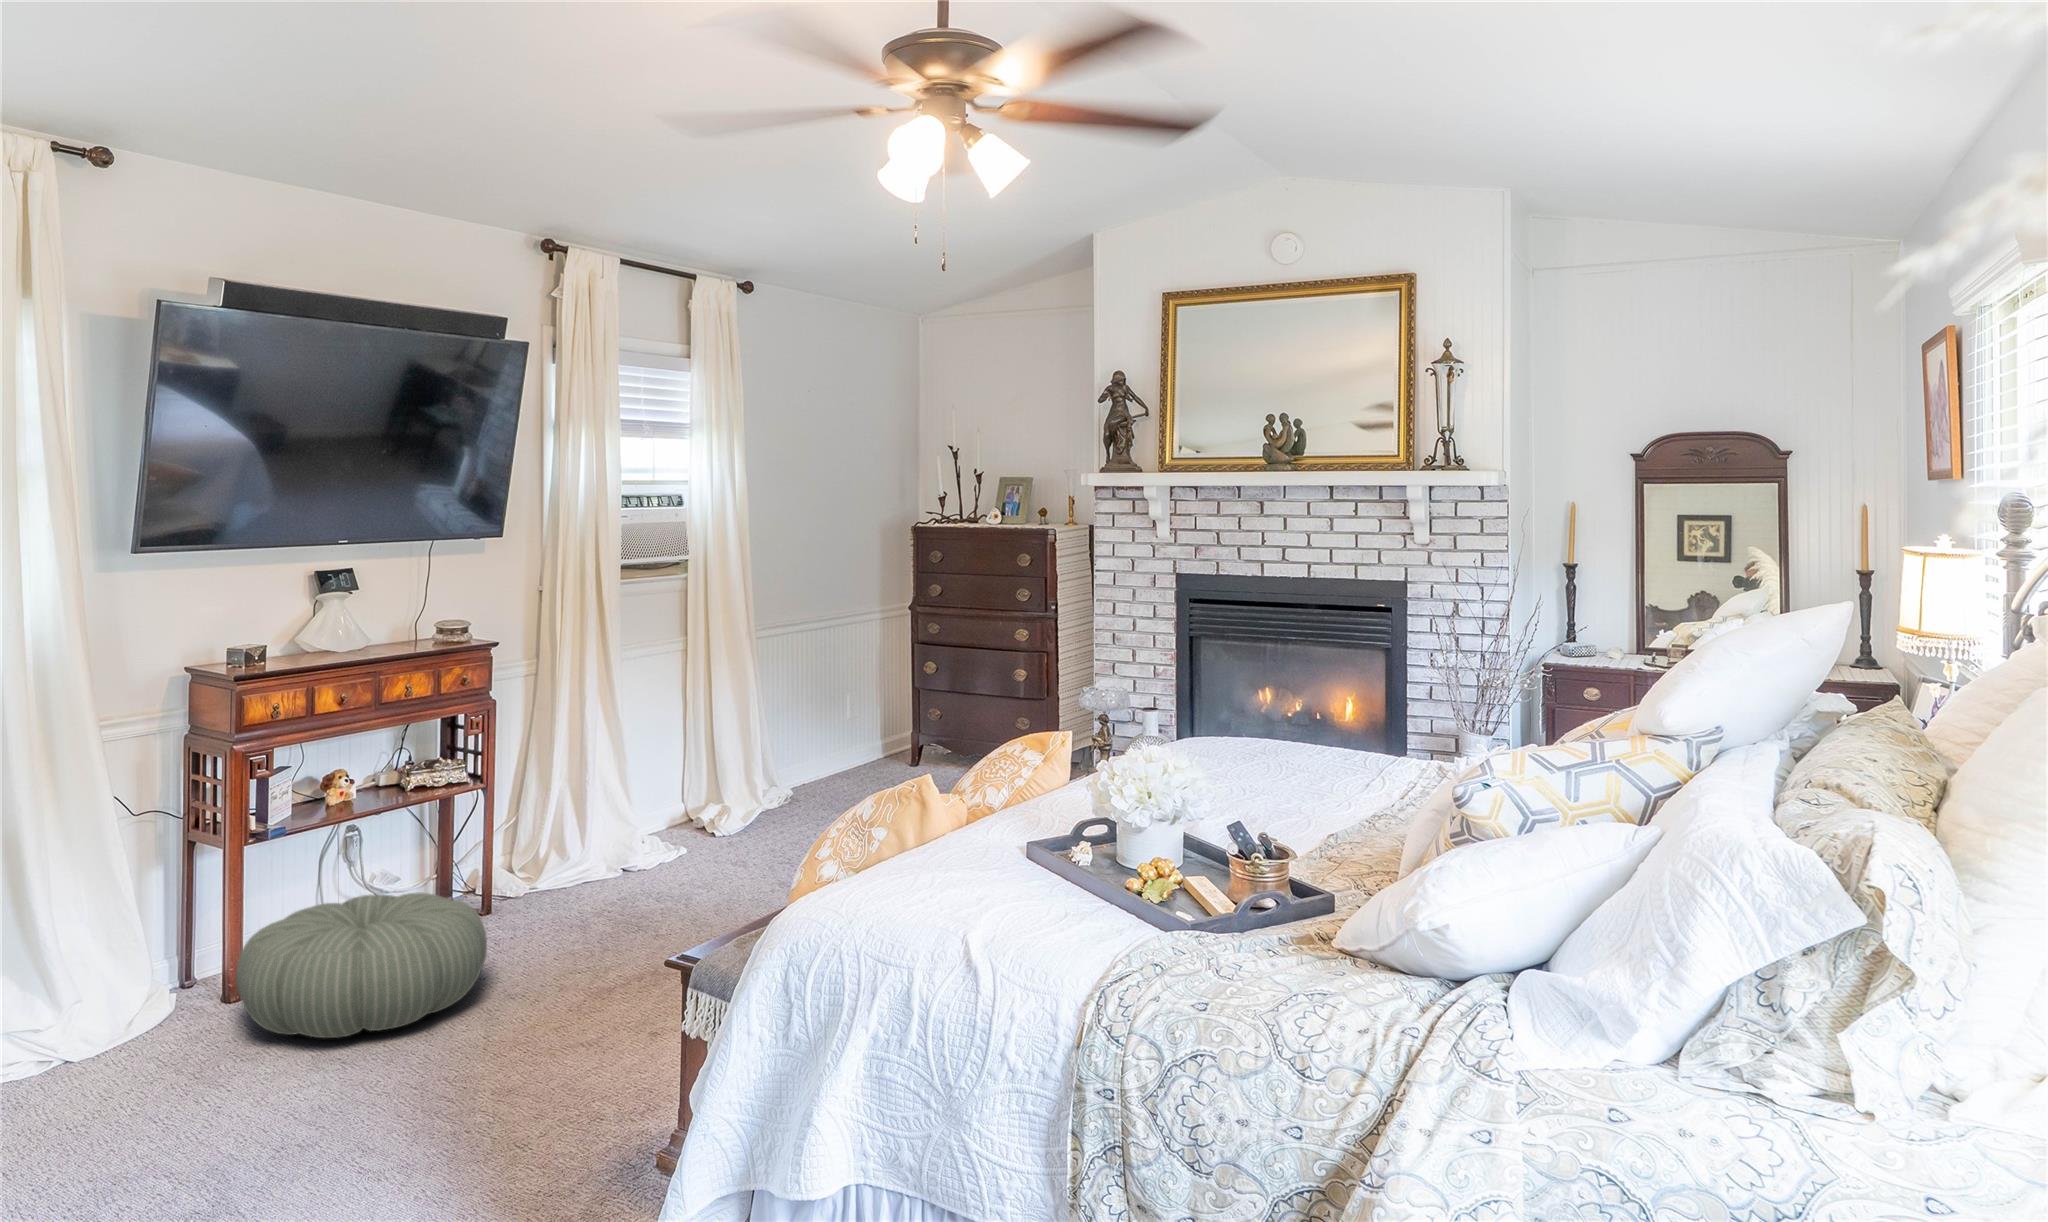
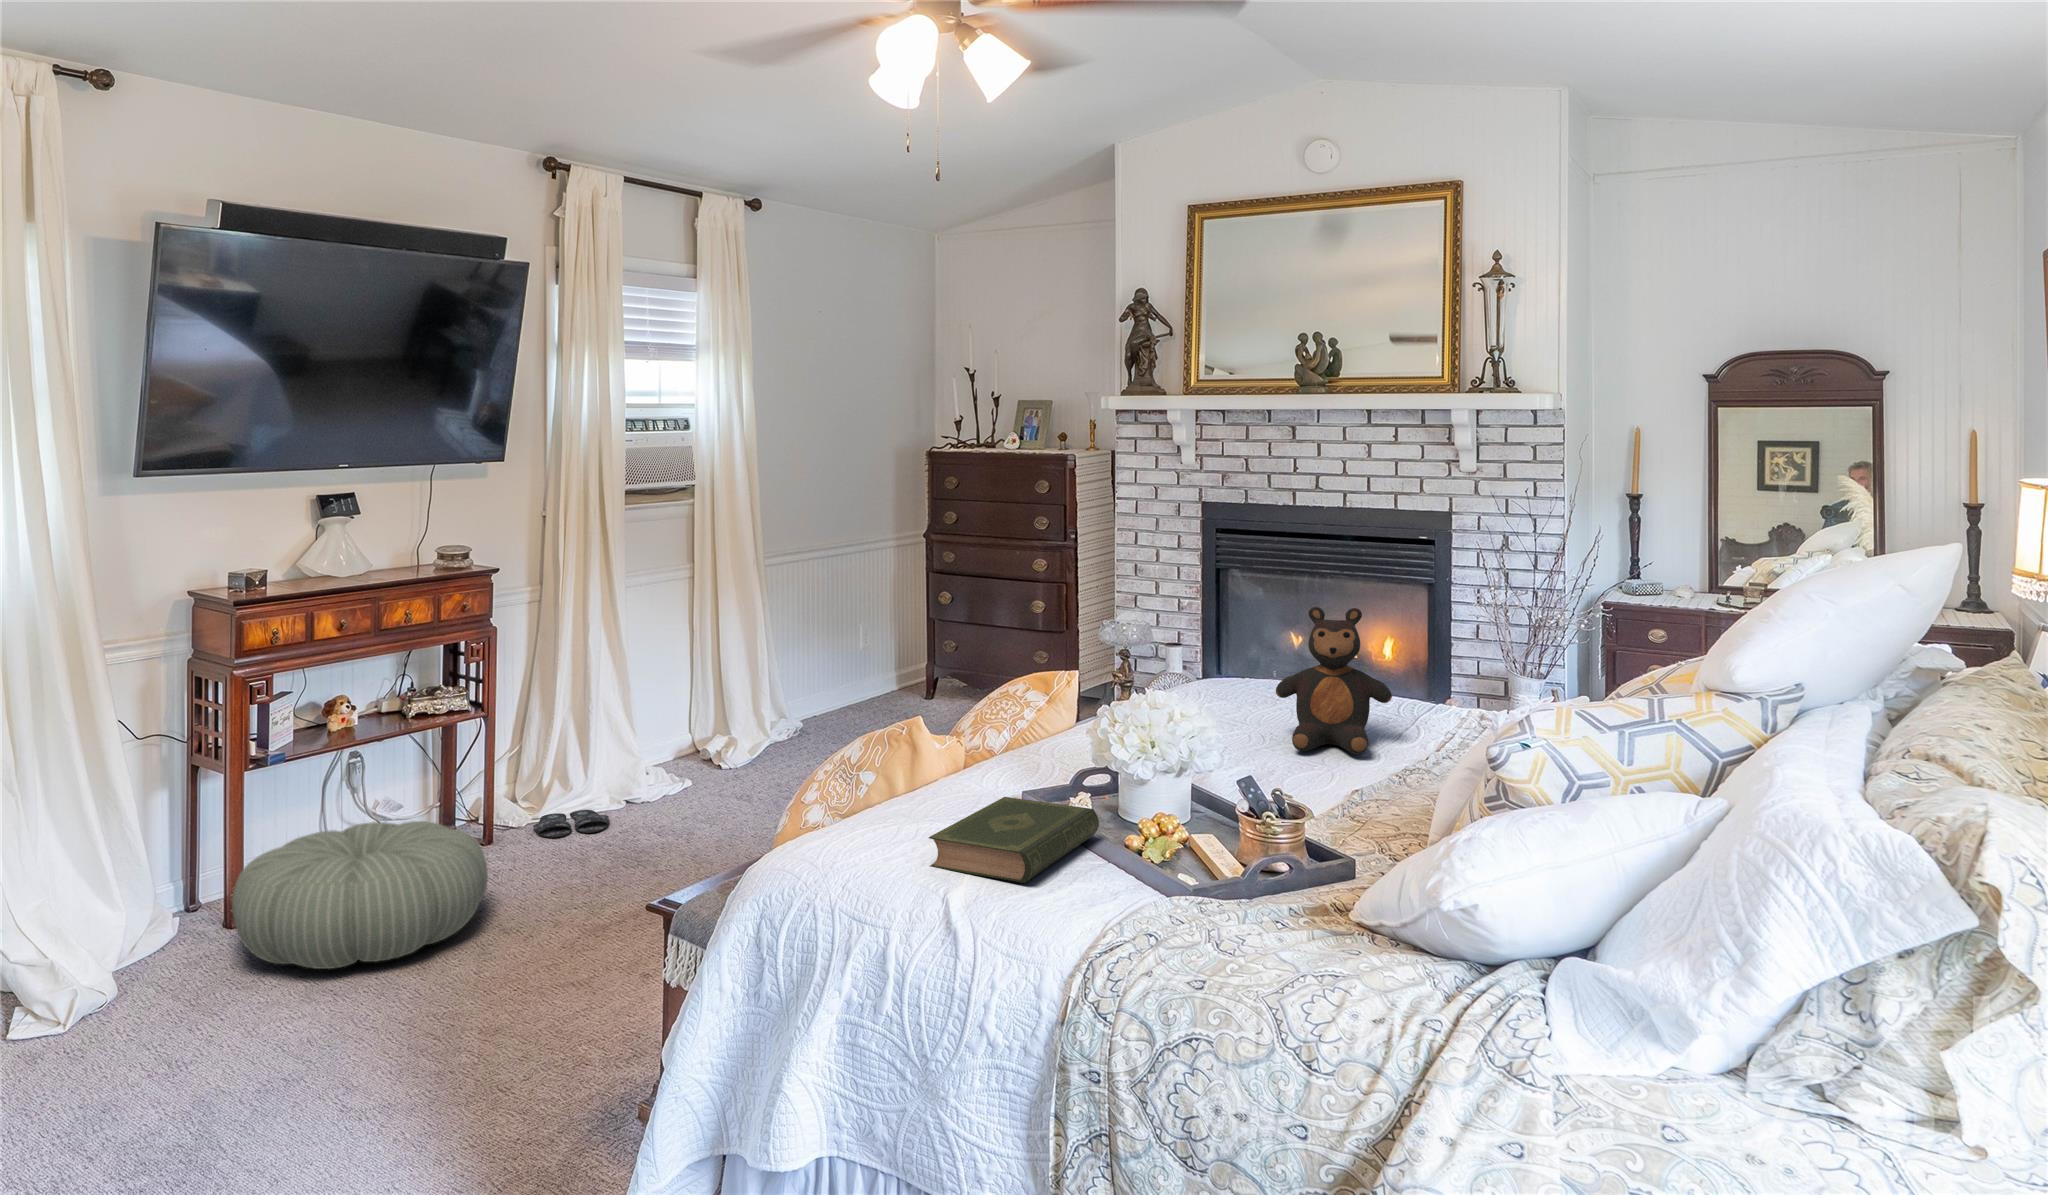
teddy bear: none [1256,670,1365,809] -> present [1276,607,1392,755]
book: none [944,848,1099,923] -> present [929,797,1099,883]
slippers: none [522,883,598,910] -> present [533,810,609,838]

